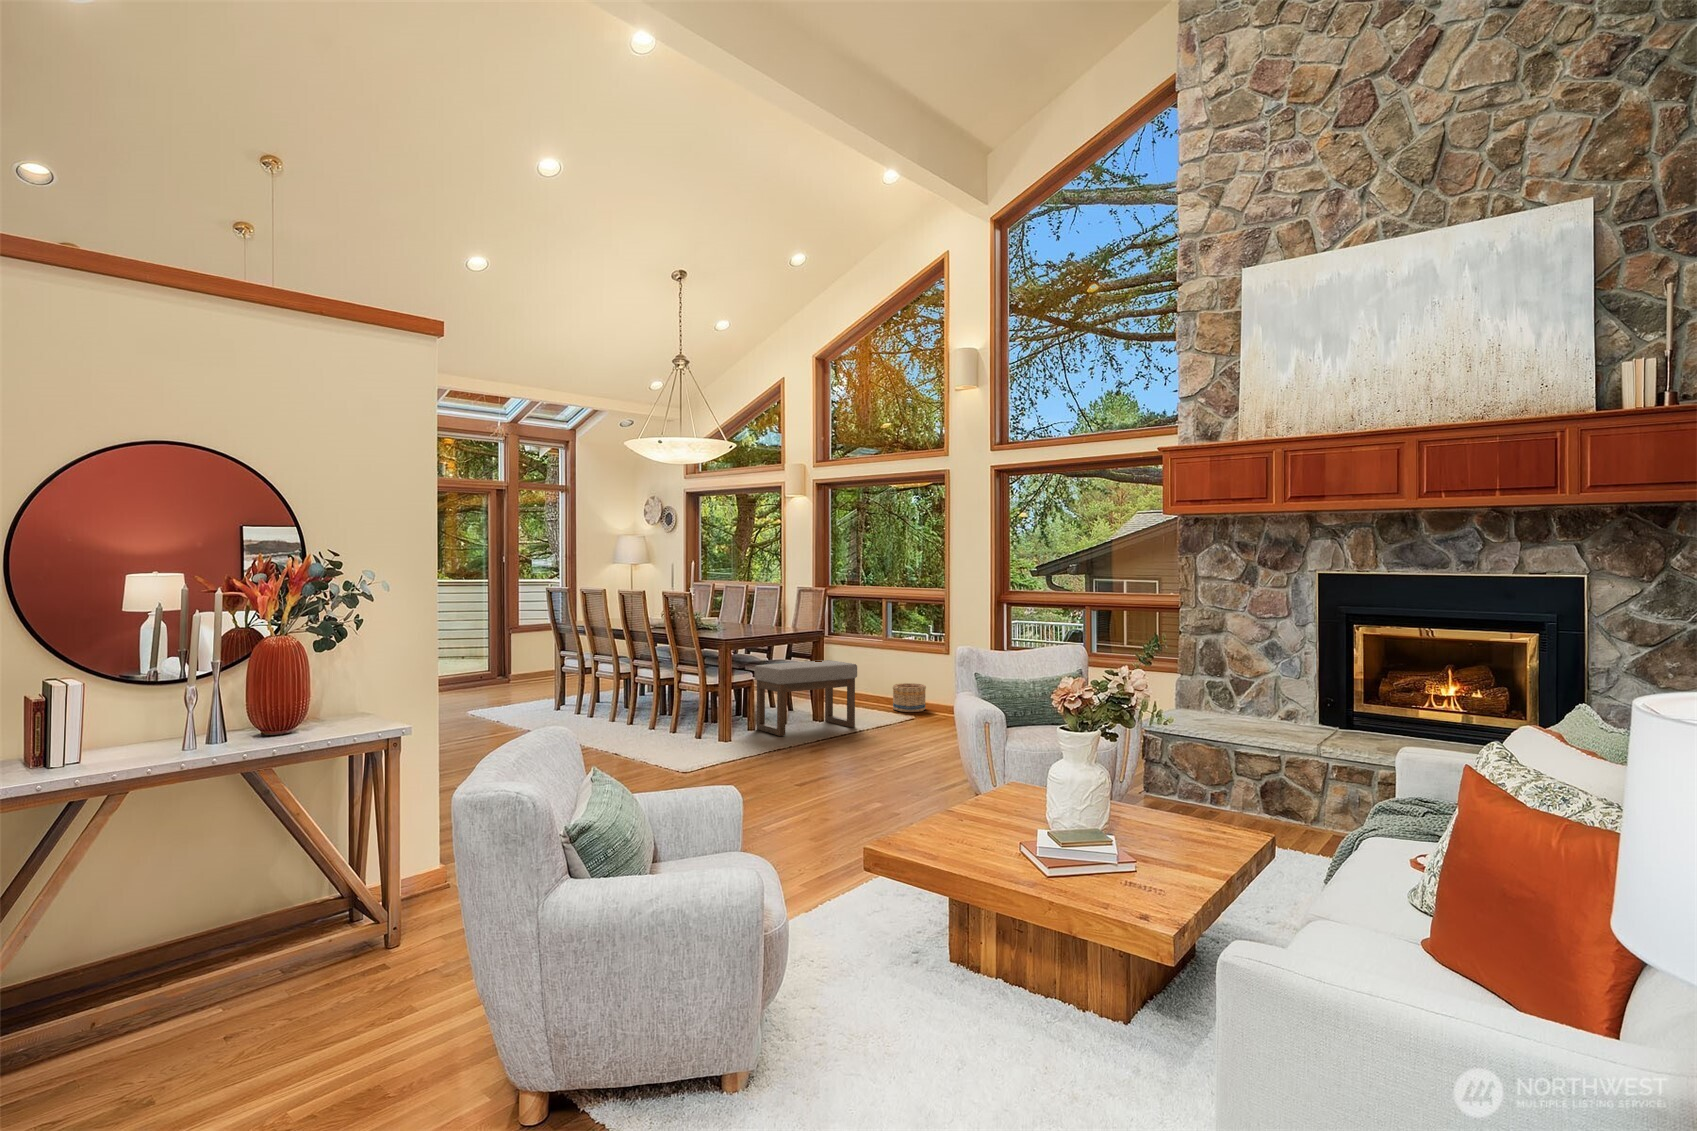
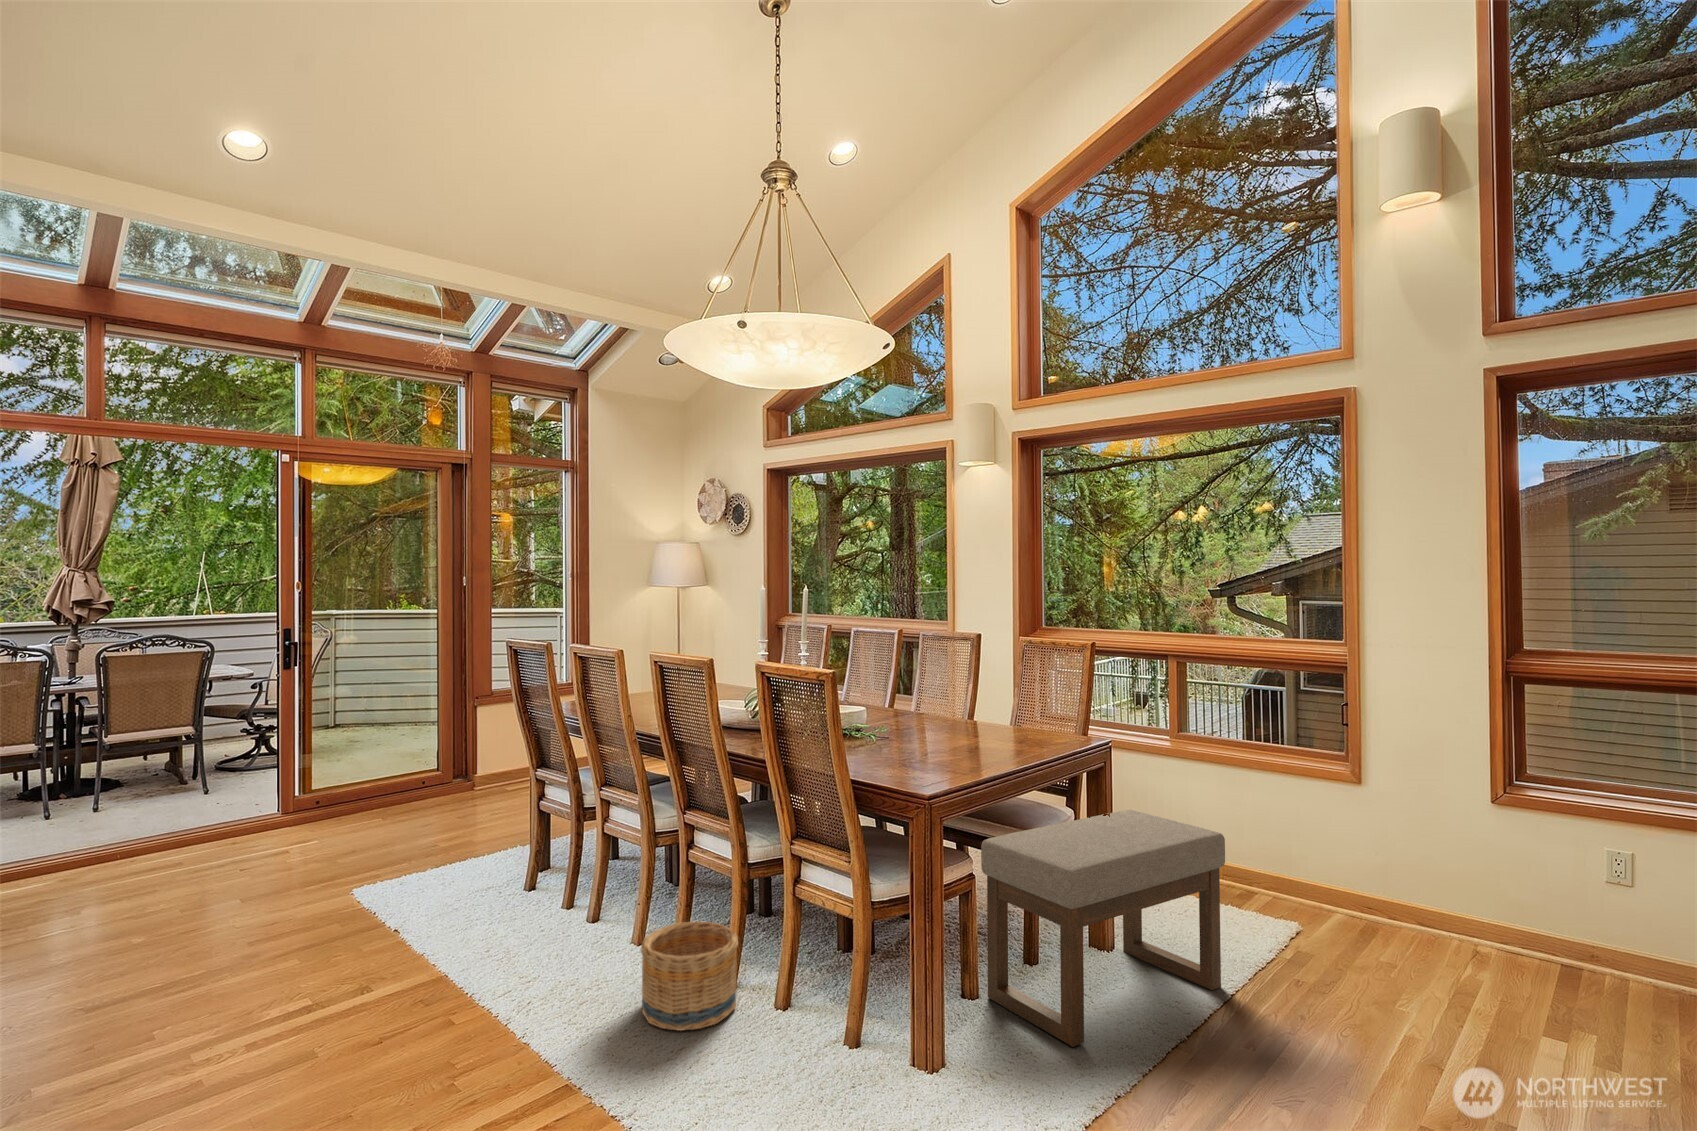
basket: present [893,683,926,712] -> present [641,921,738,1031]

